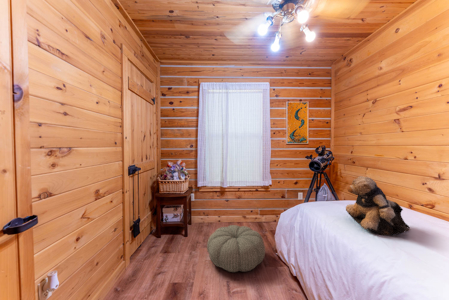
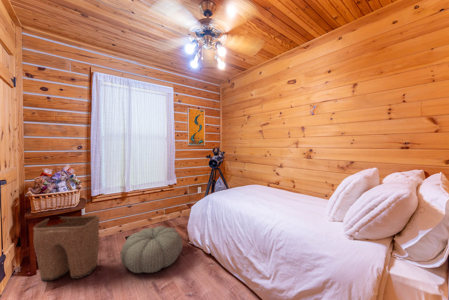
teddy bear: present [346,176,410,235] -> none [243,168,276,204]
laundry basket: none [156,199,195,252] -> present [33,216,99,281]

